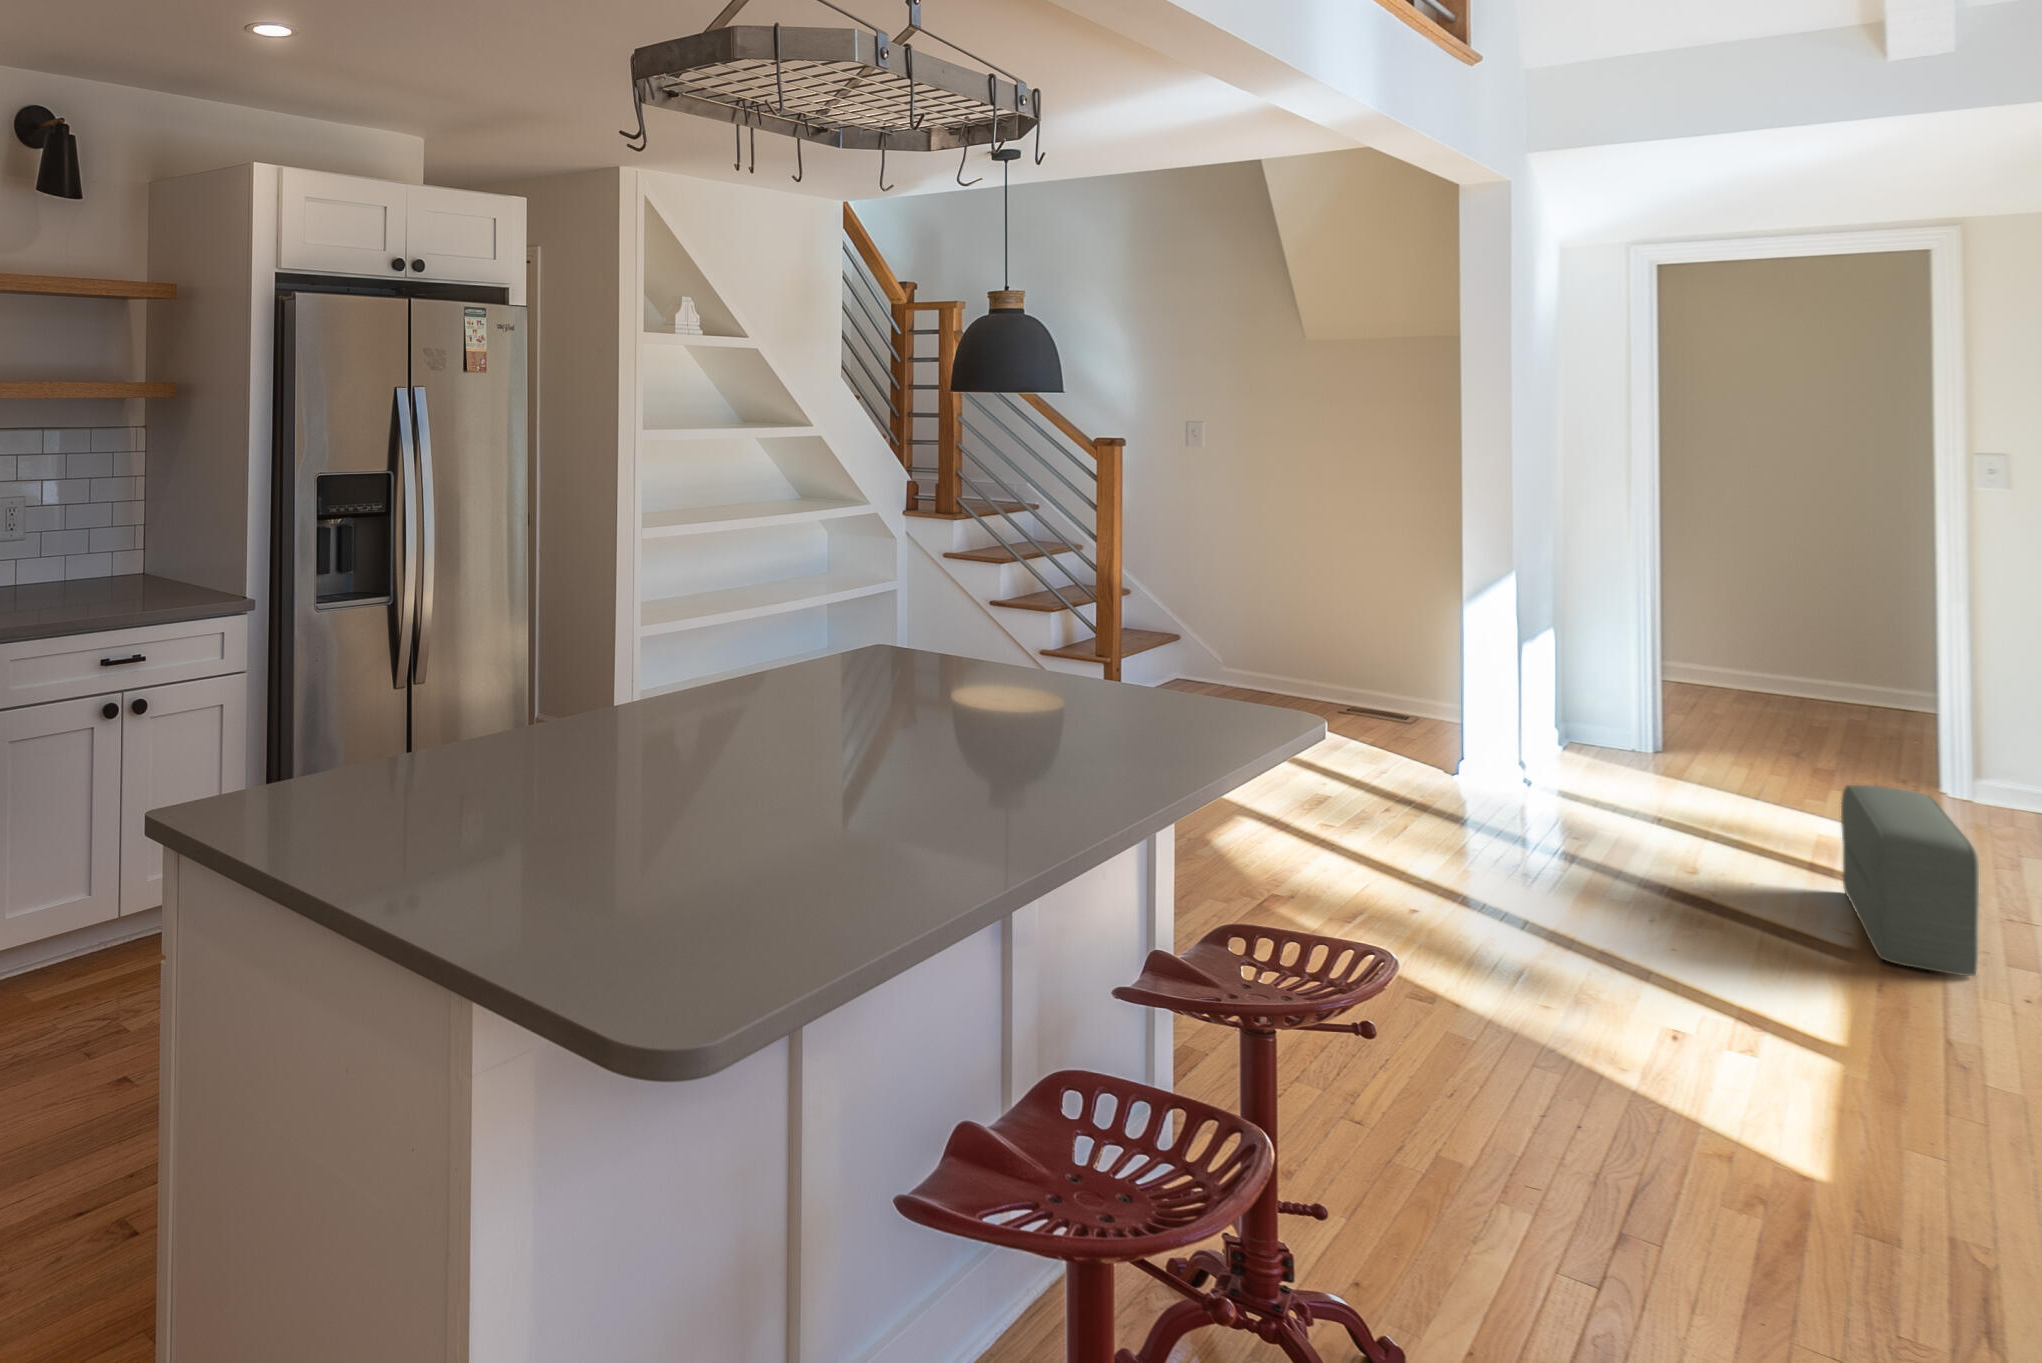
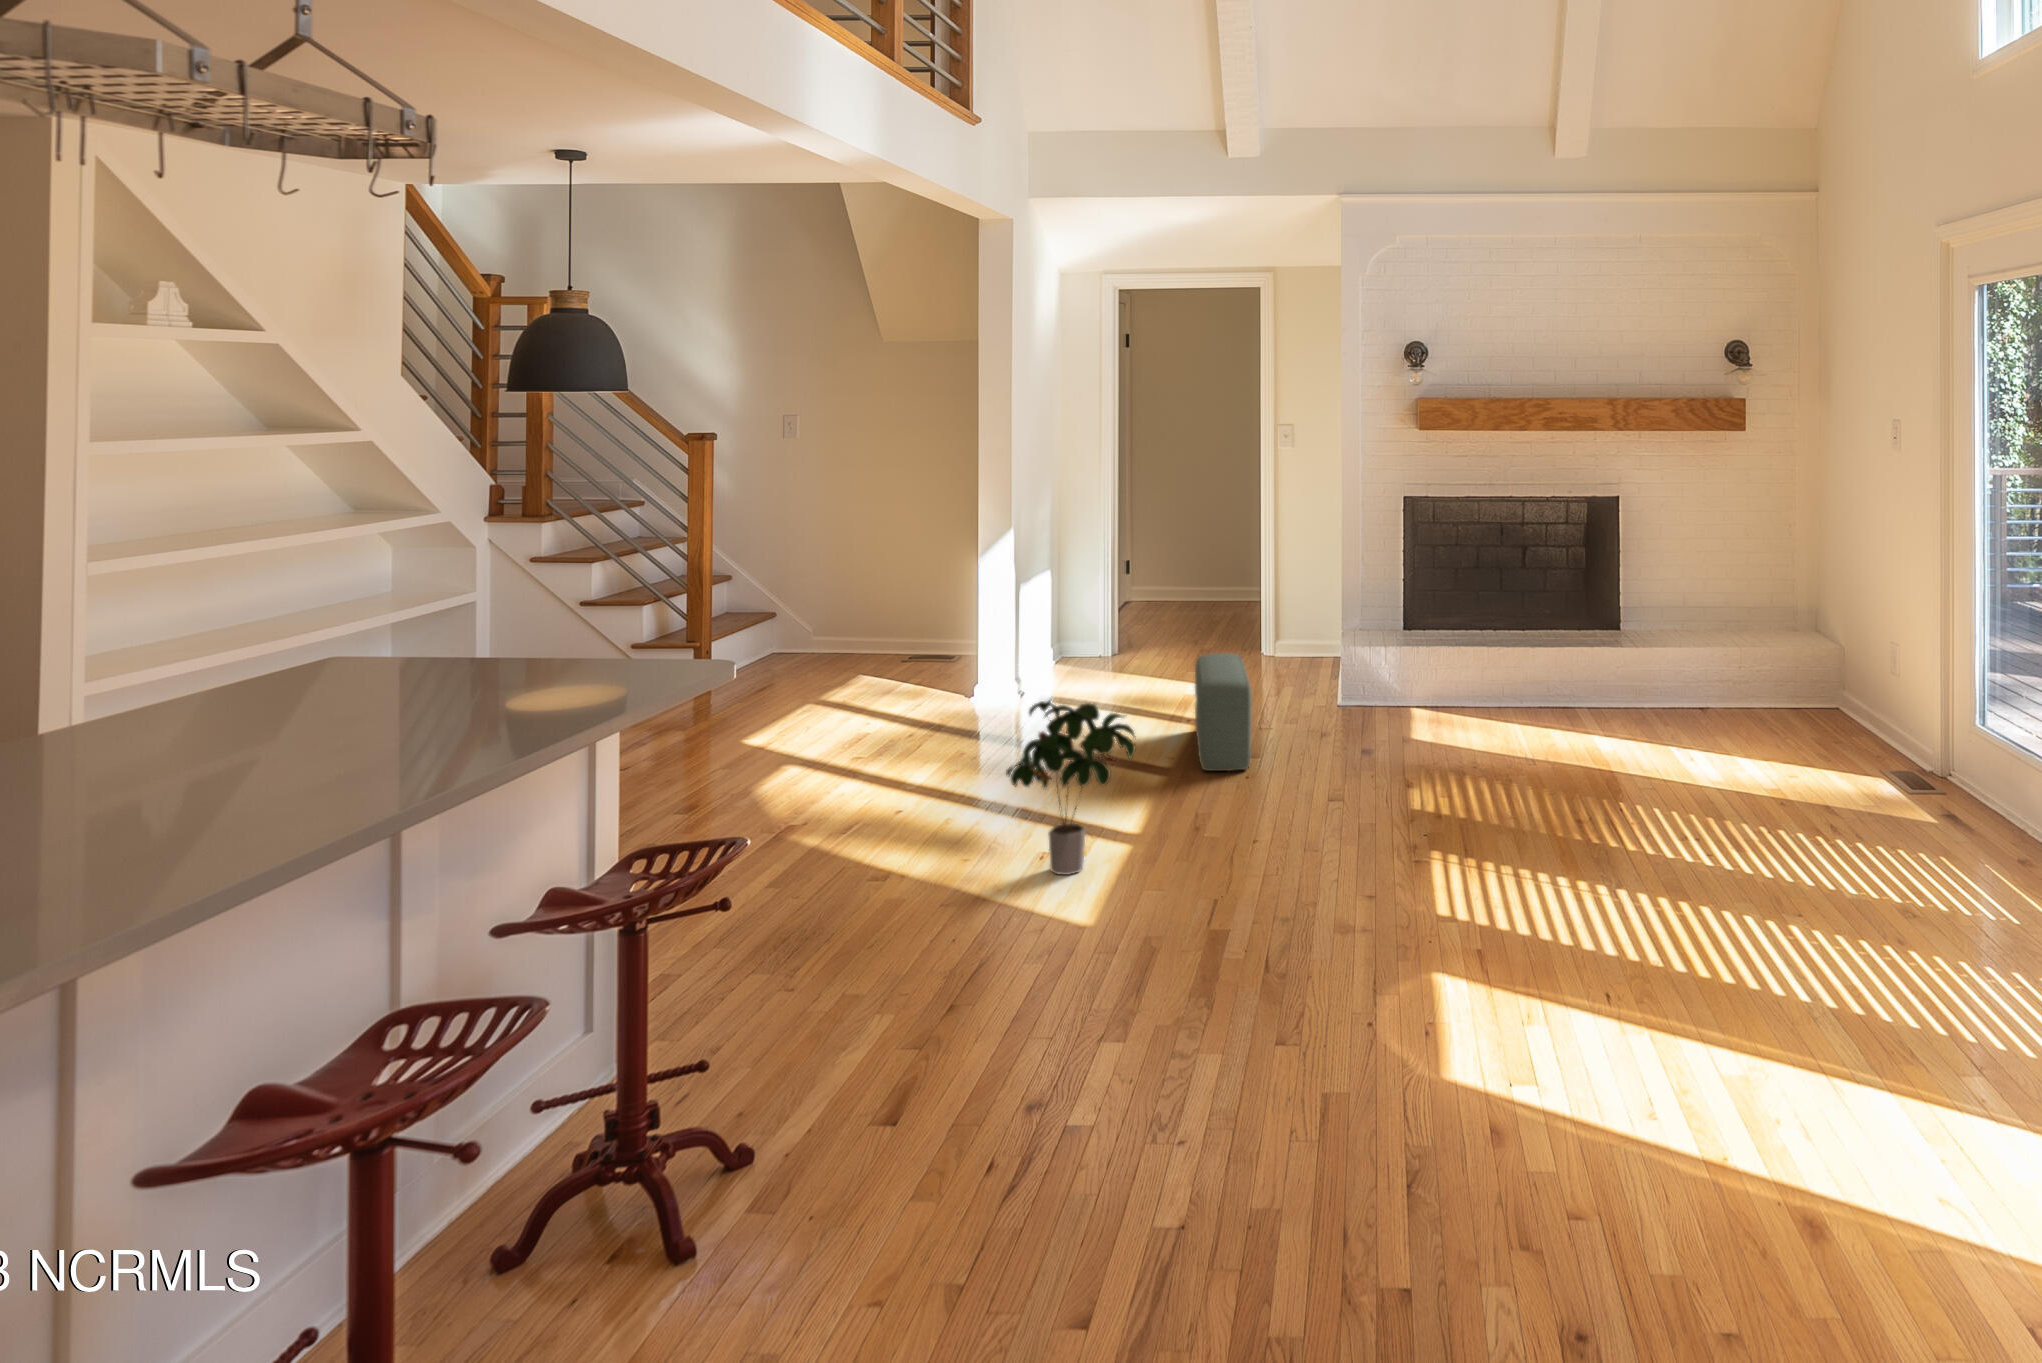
potted plant: none [1572,818,1812,1069] -> present [1006,700,1135,875]

